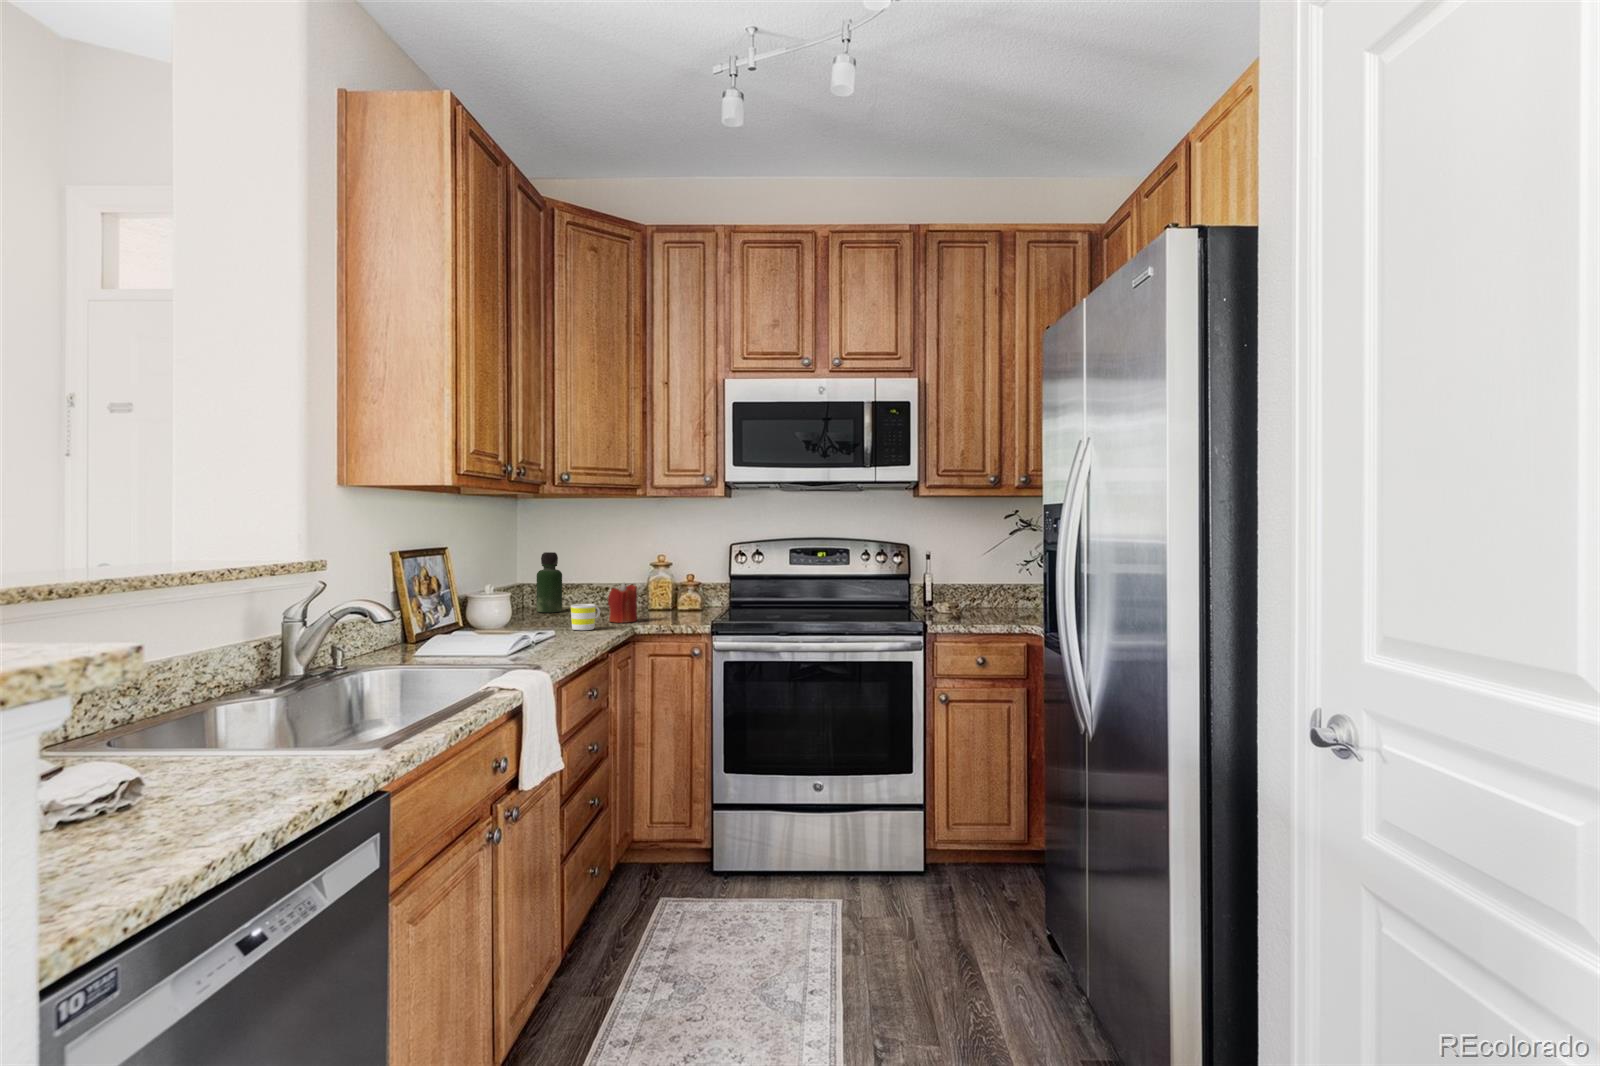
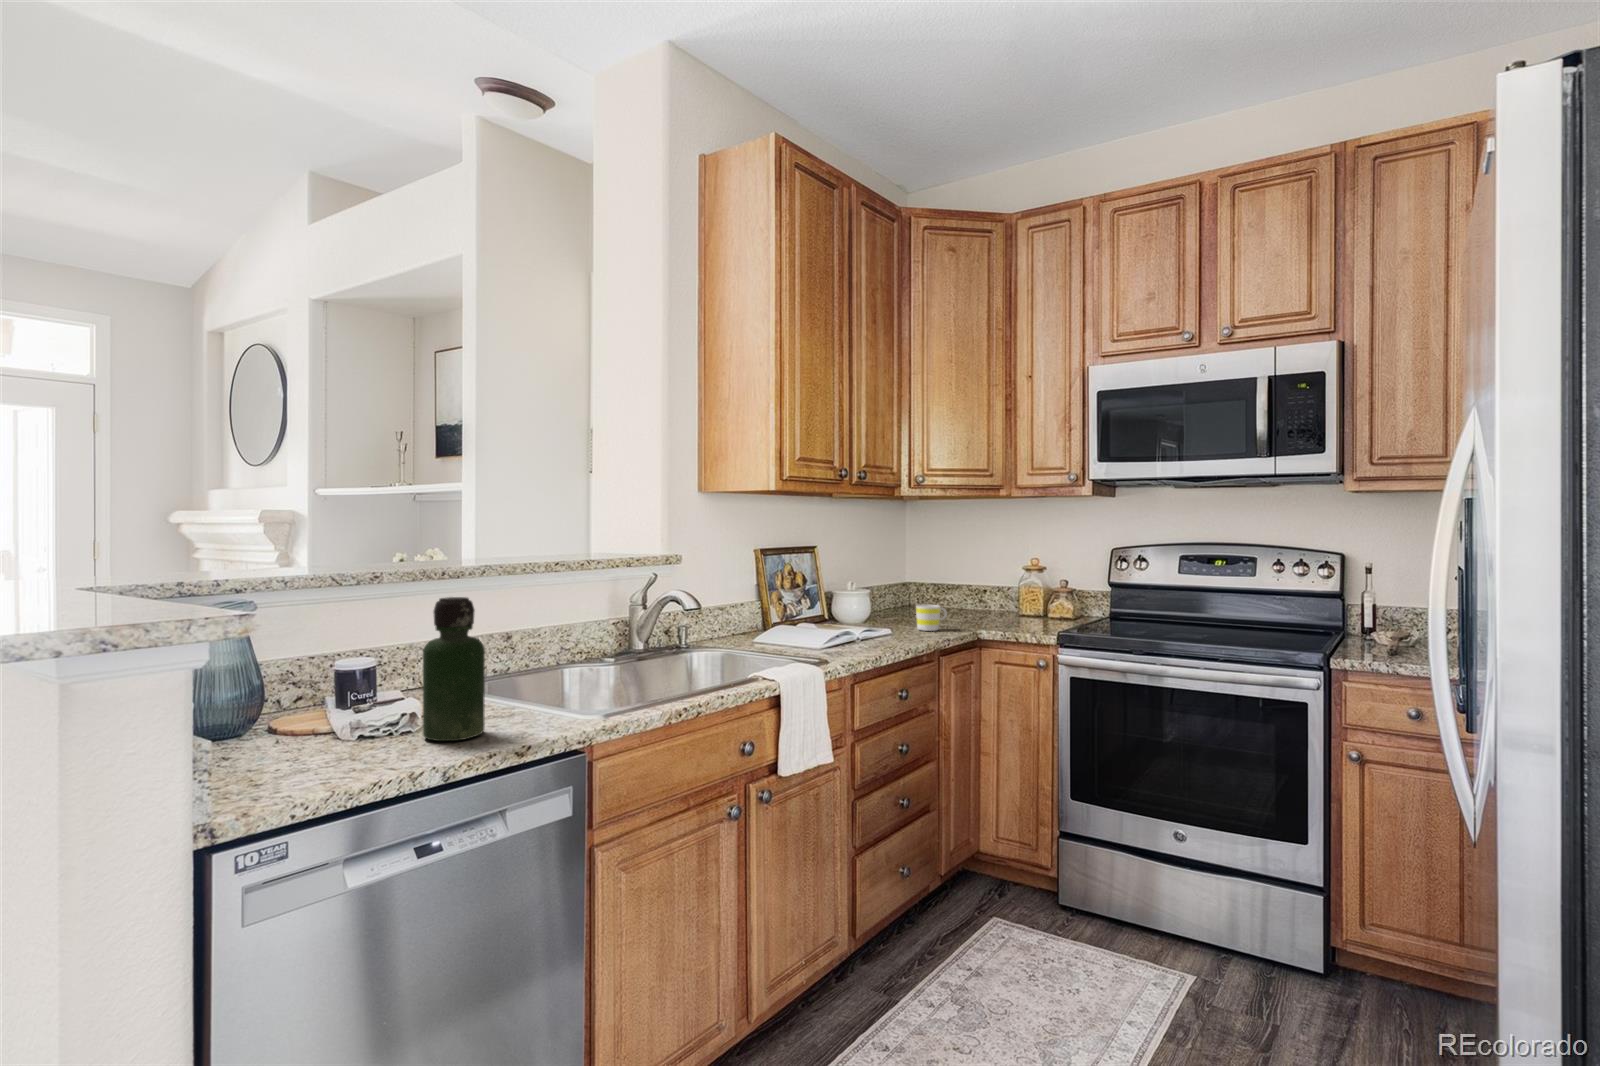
bottle: present [536,552,562,613] -> present [423,597,485,741]
candle: present [608,583,637,623] -> none [963,585,994,626]

